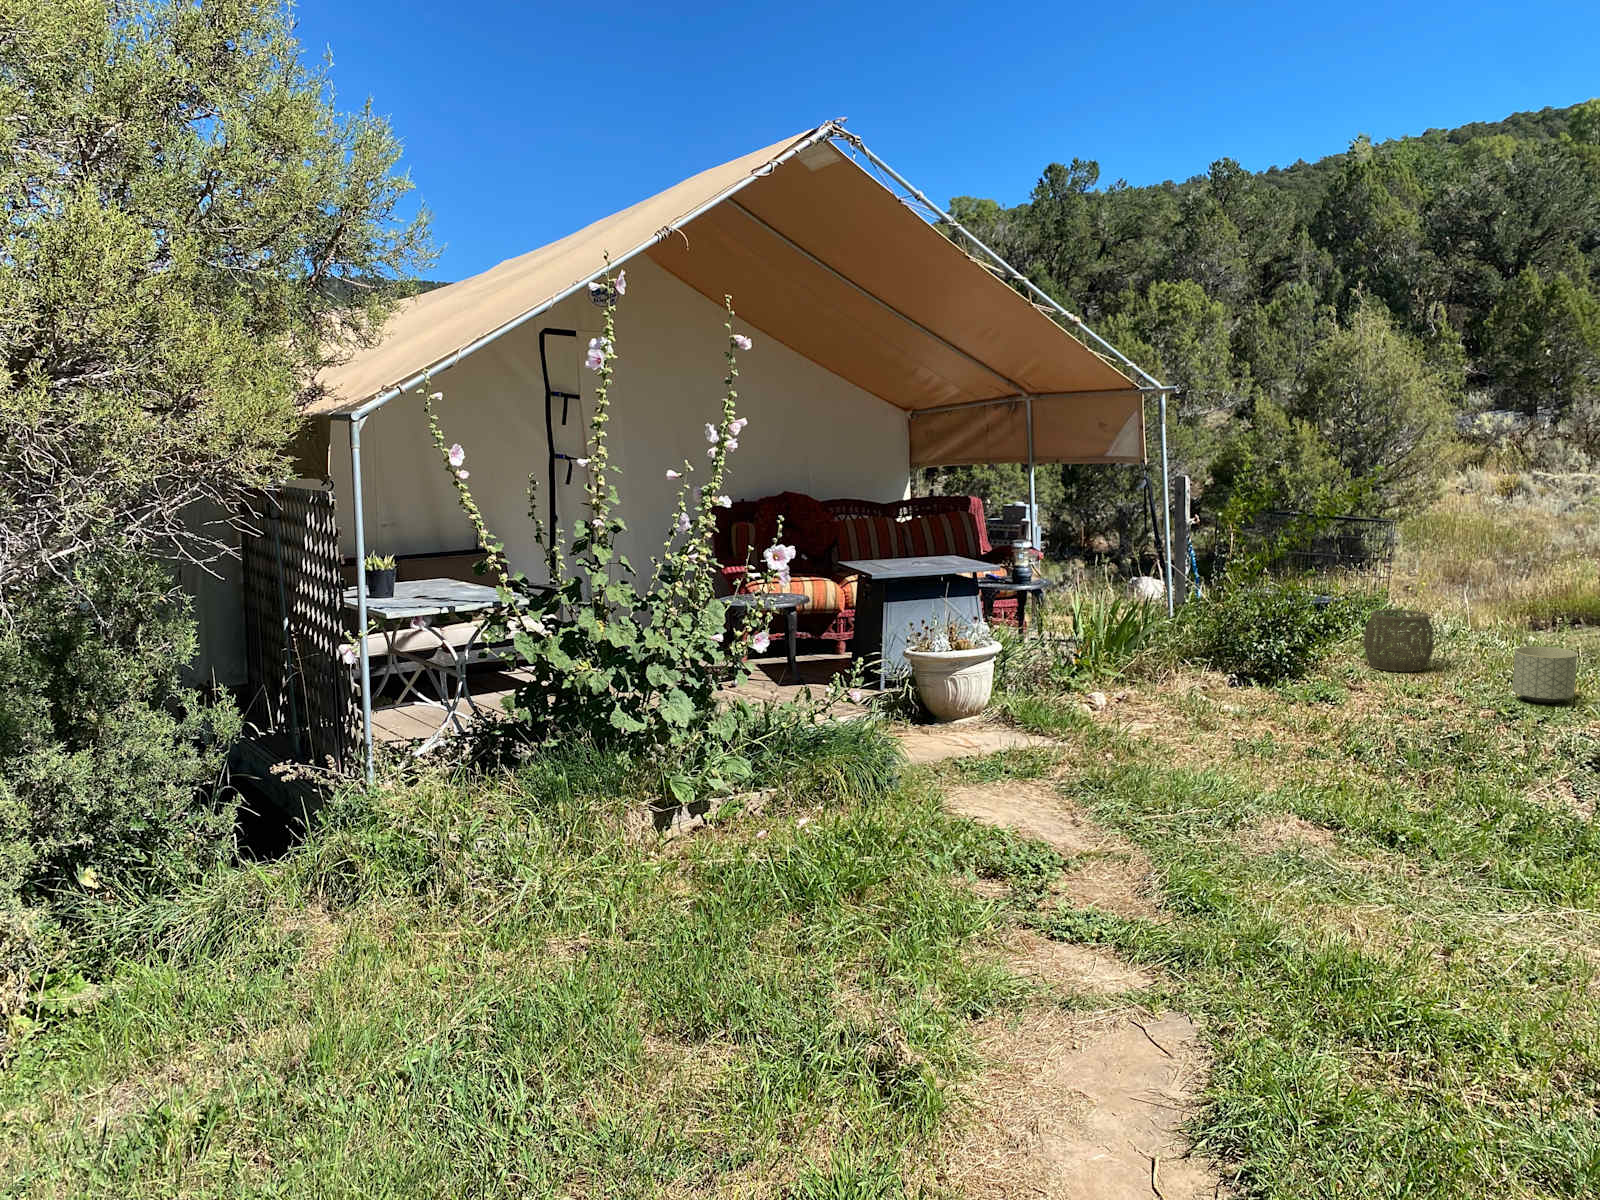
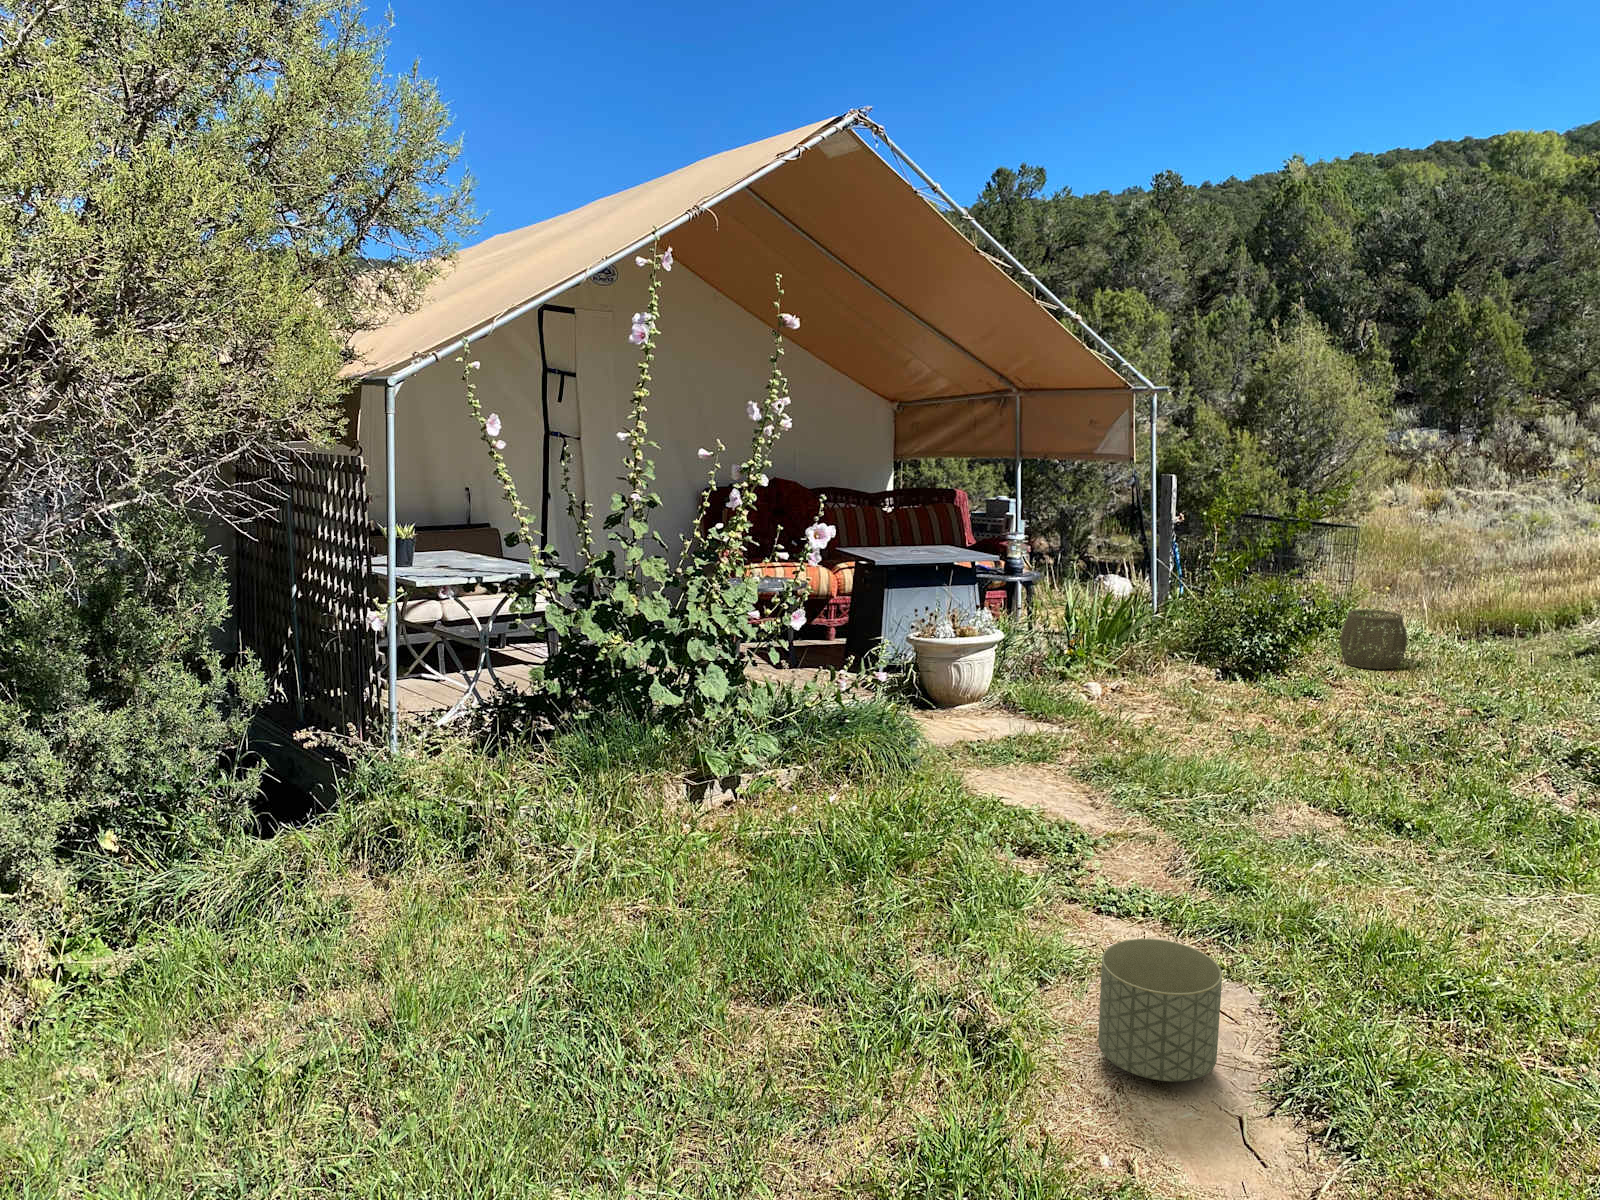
planter: present [1513,647,1577,703] -> present [1098,939,1222,1082]

